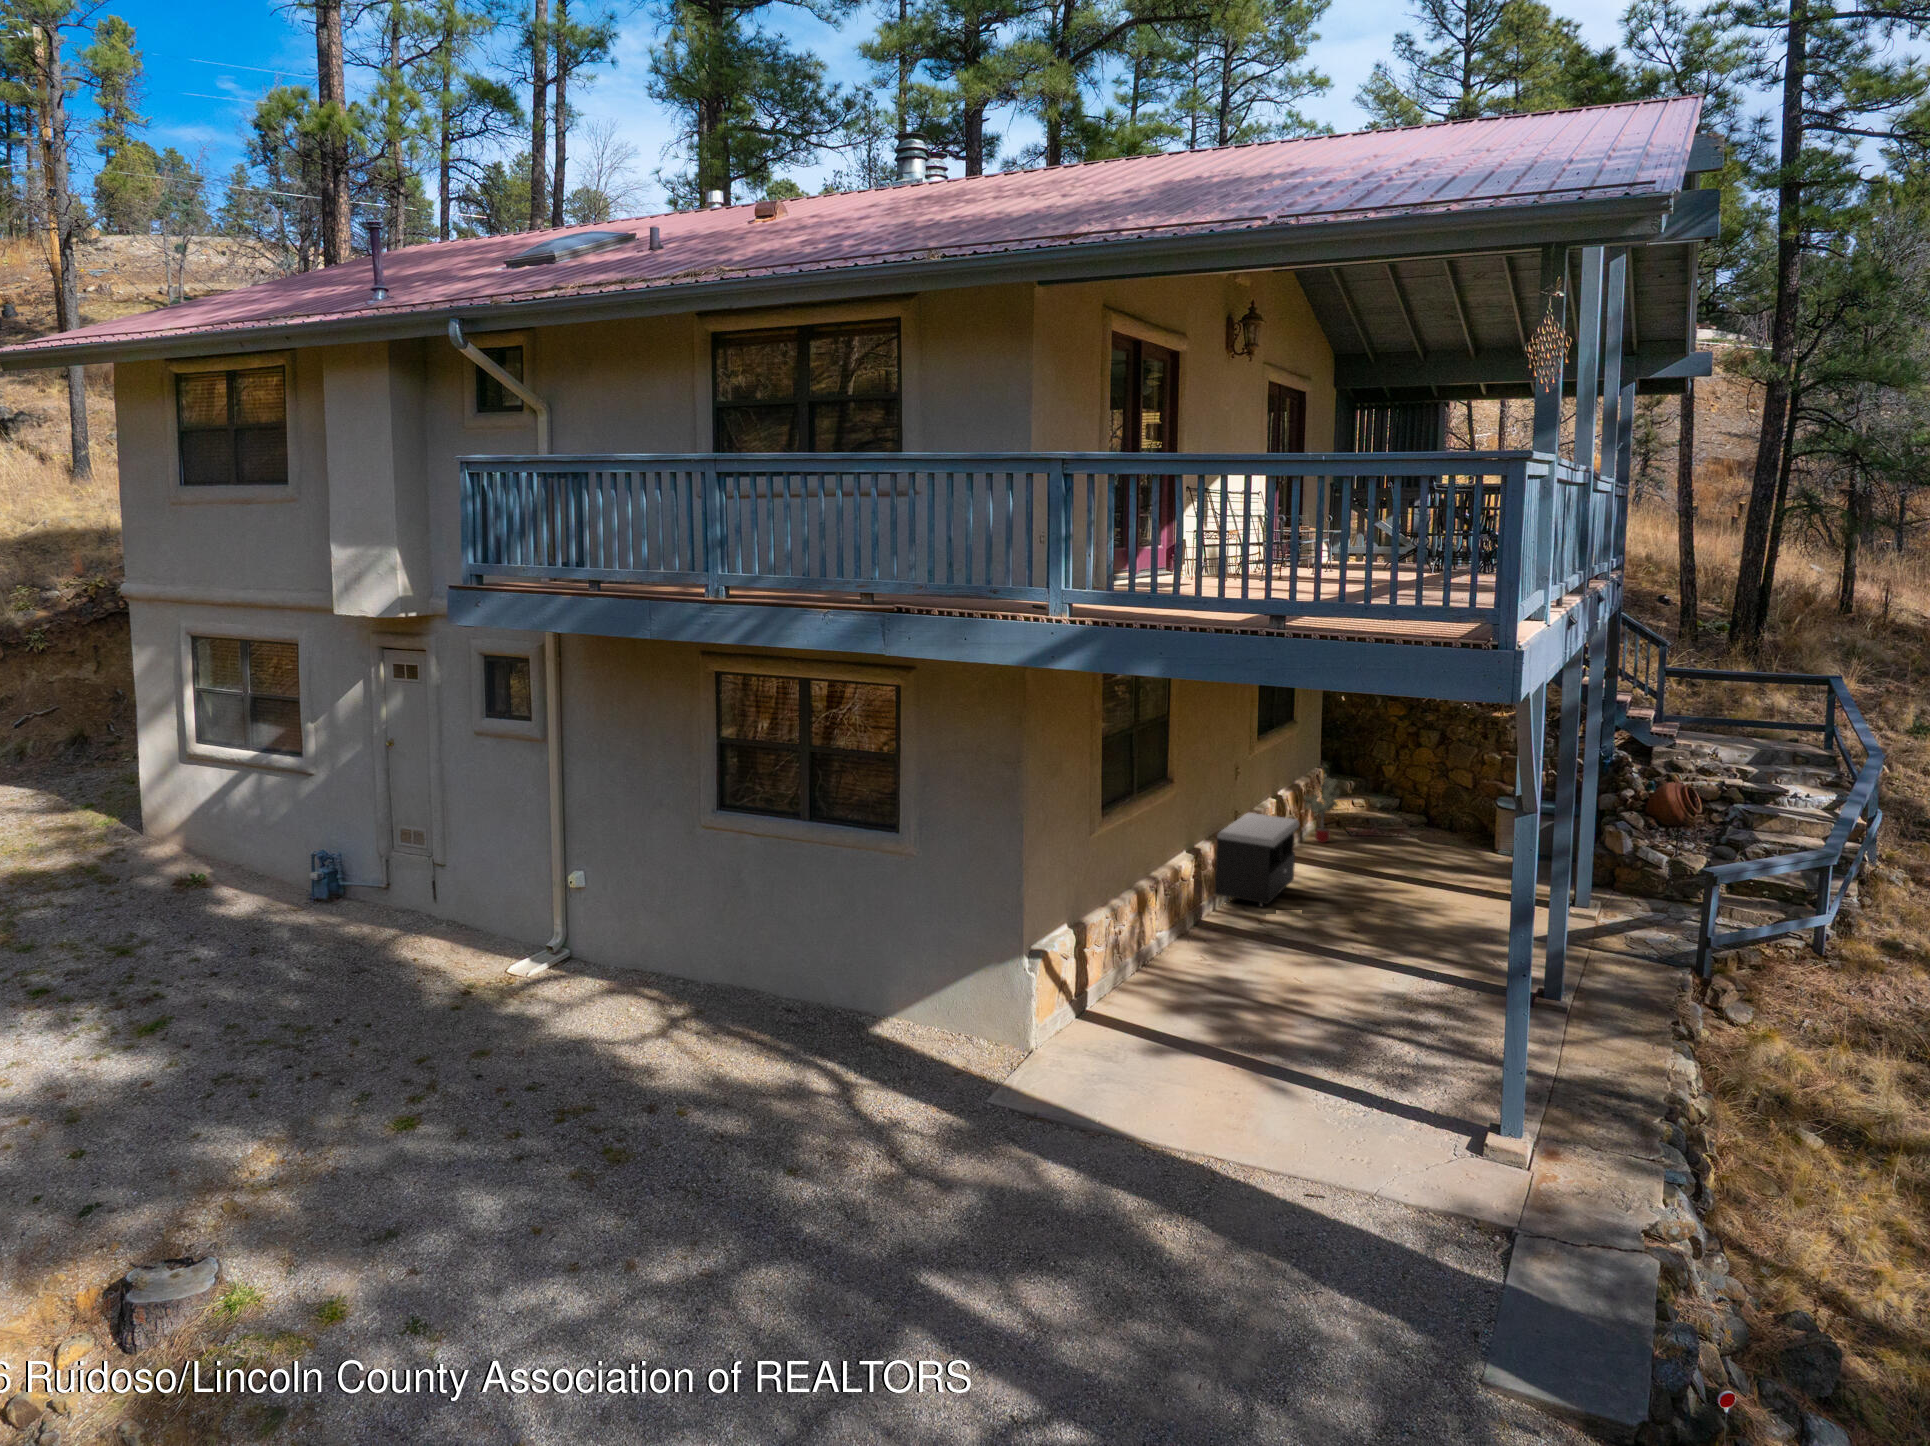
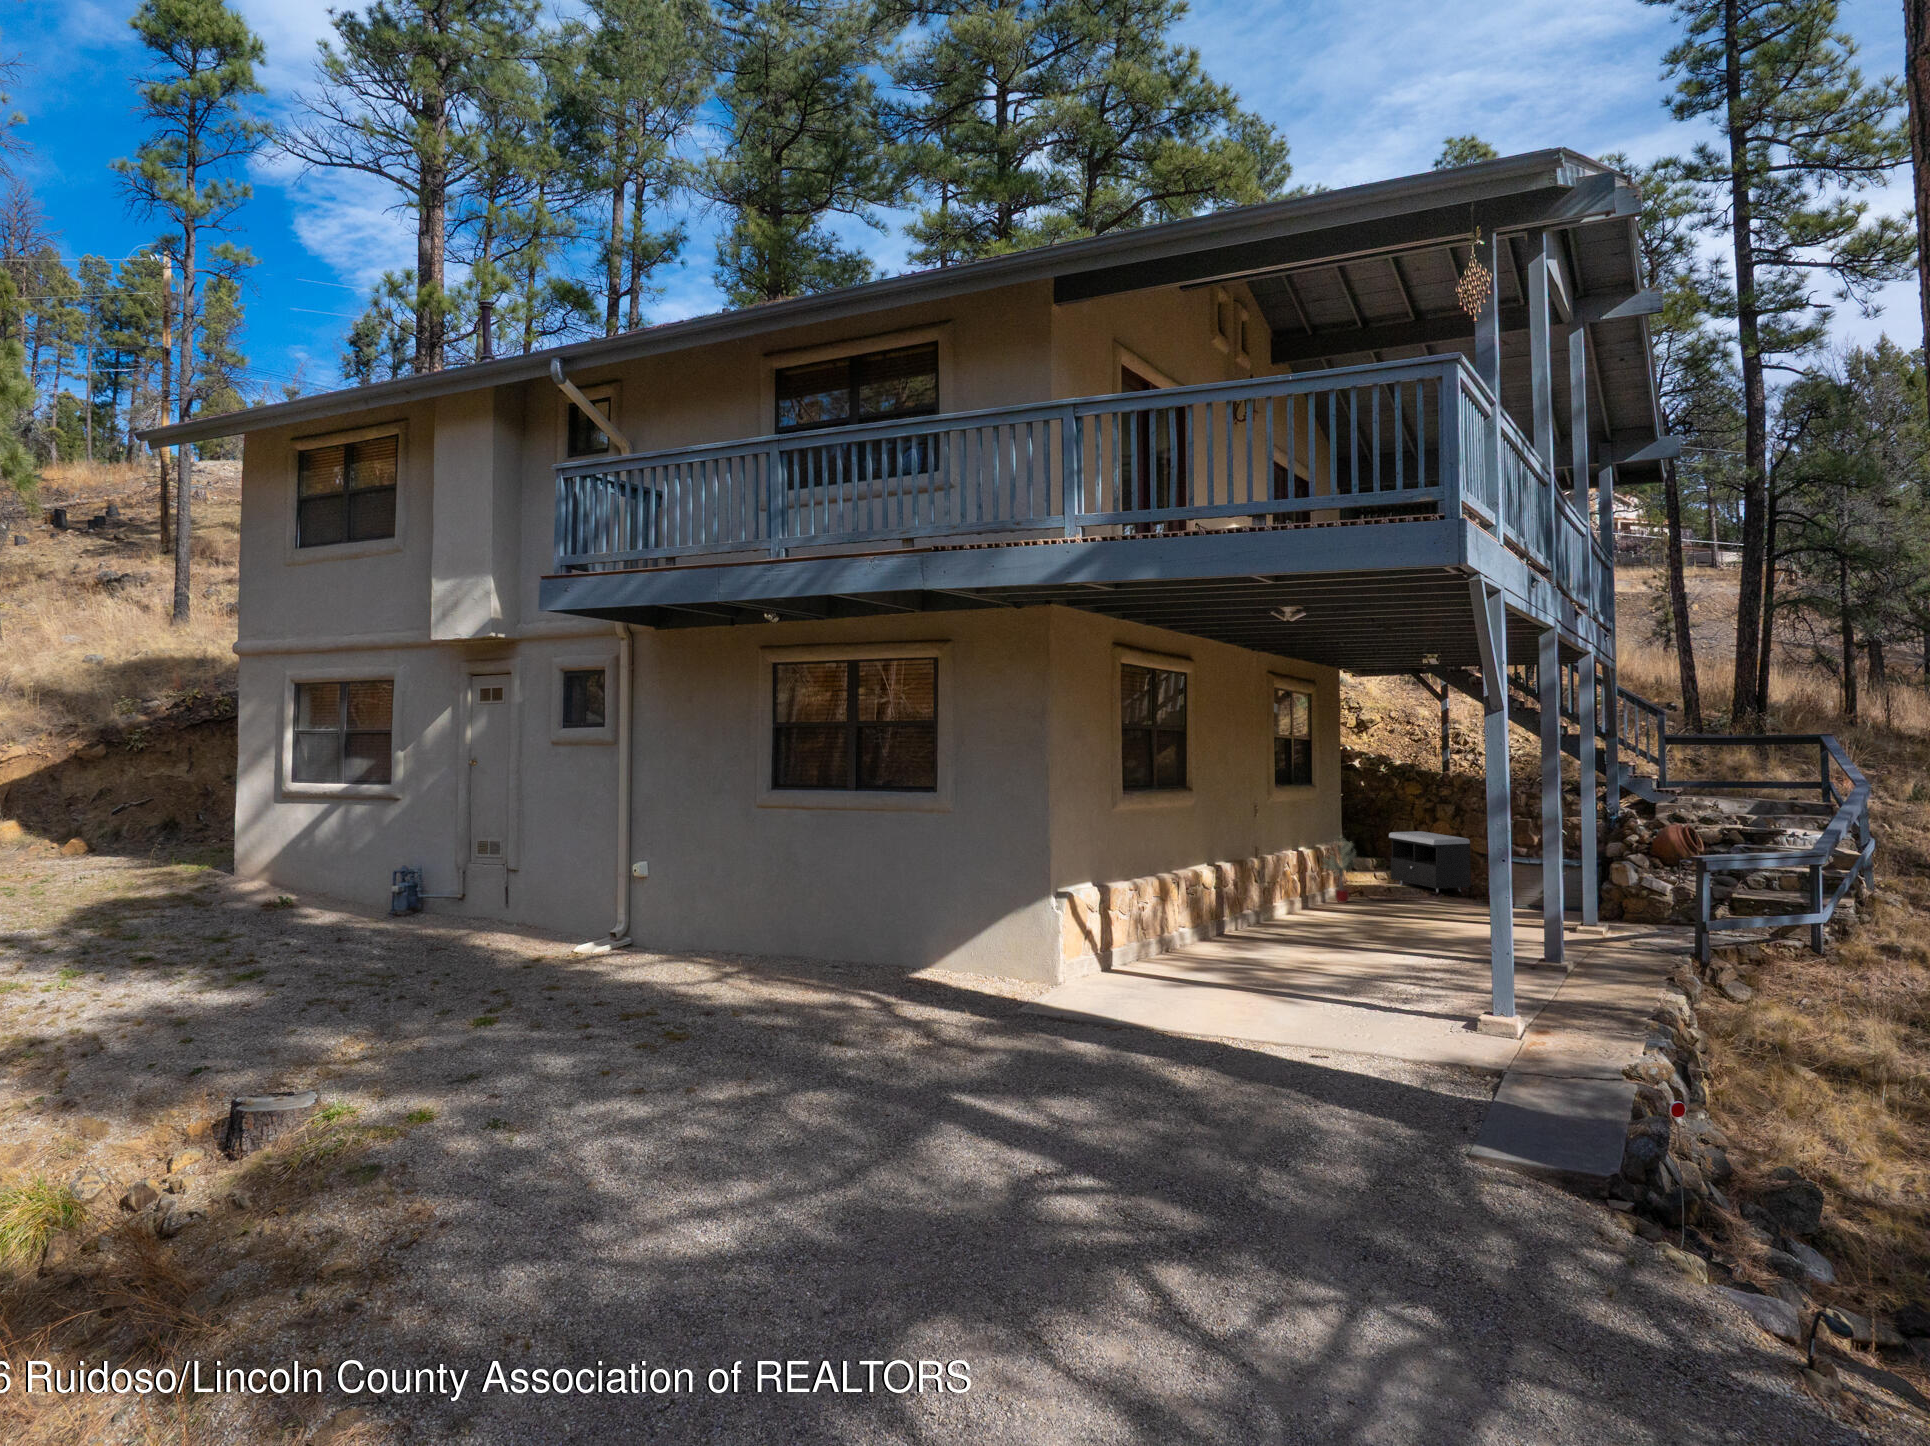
storage bench: present [1214,813,1299,907] -> present [1389,831,1471,892]

